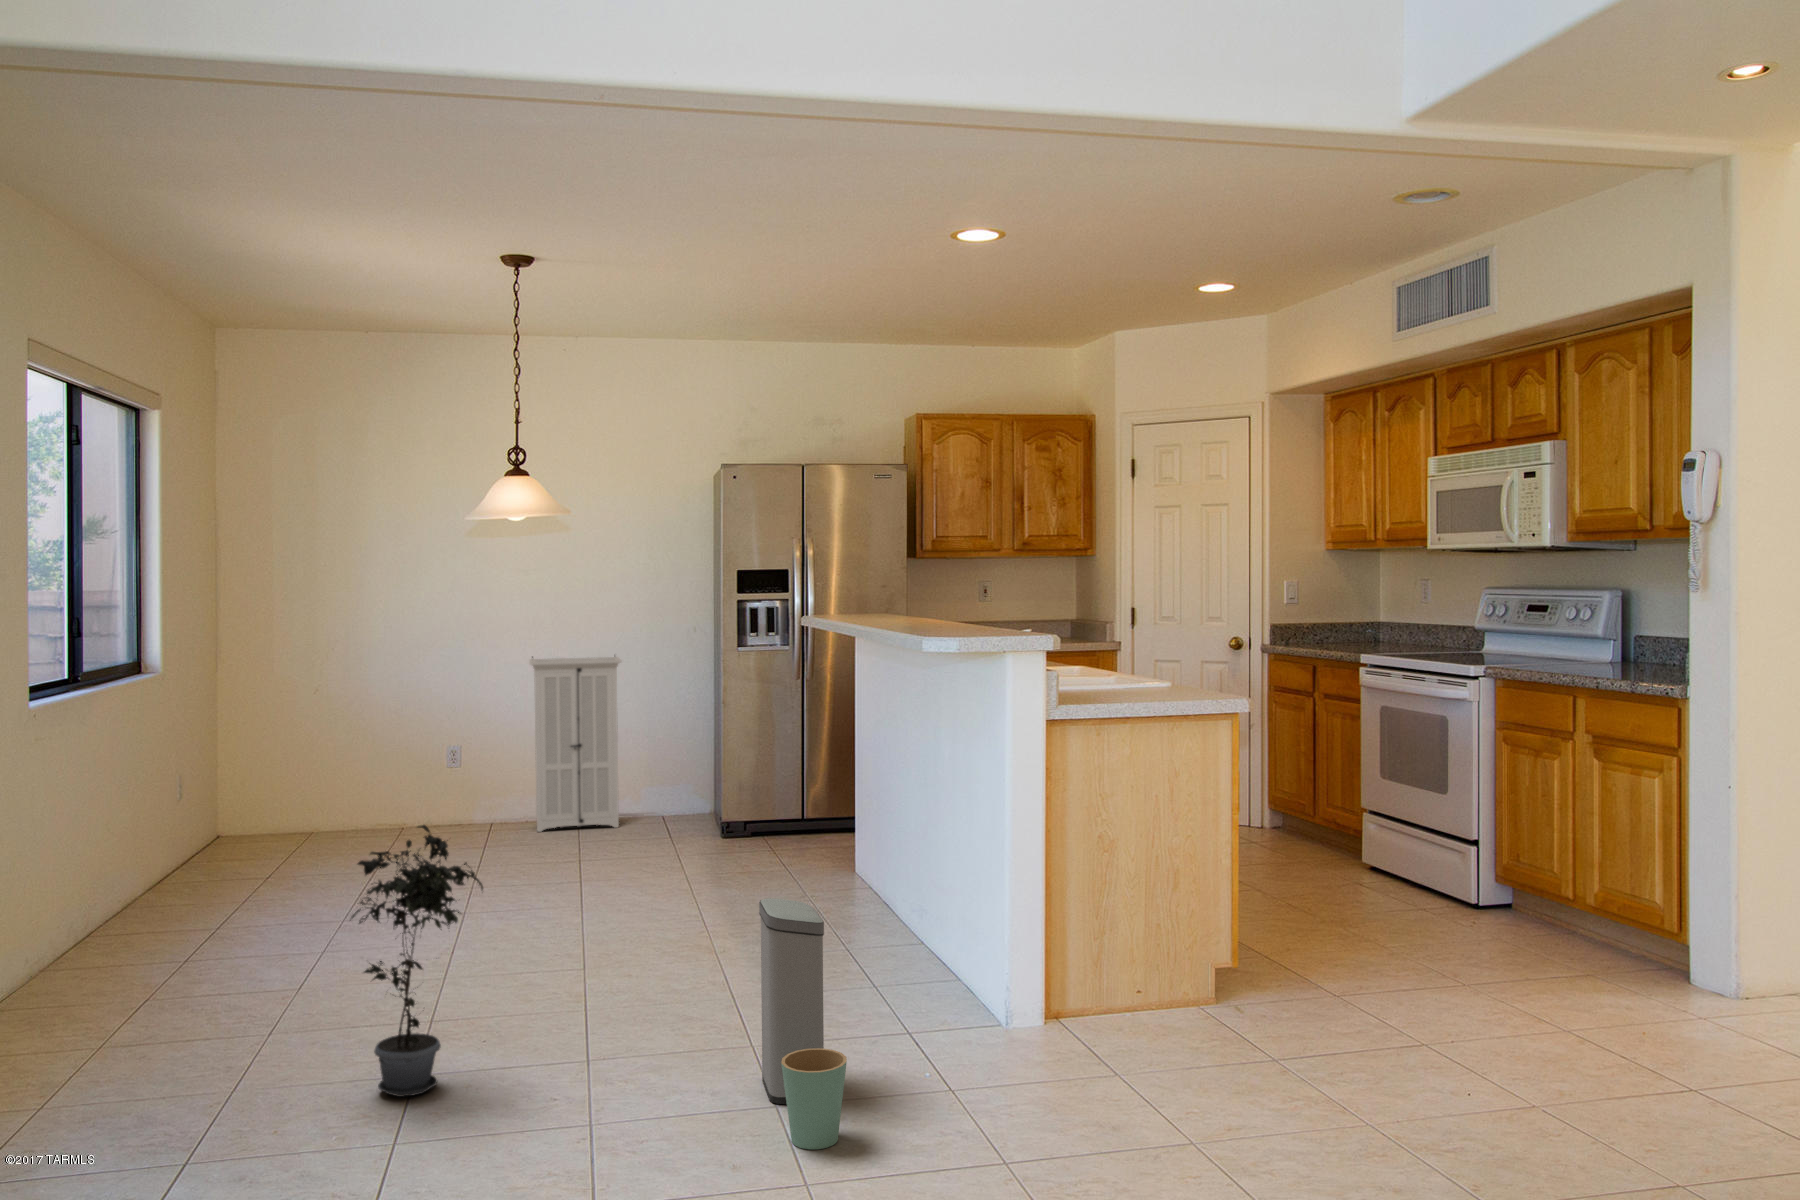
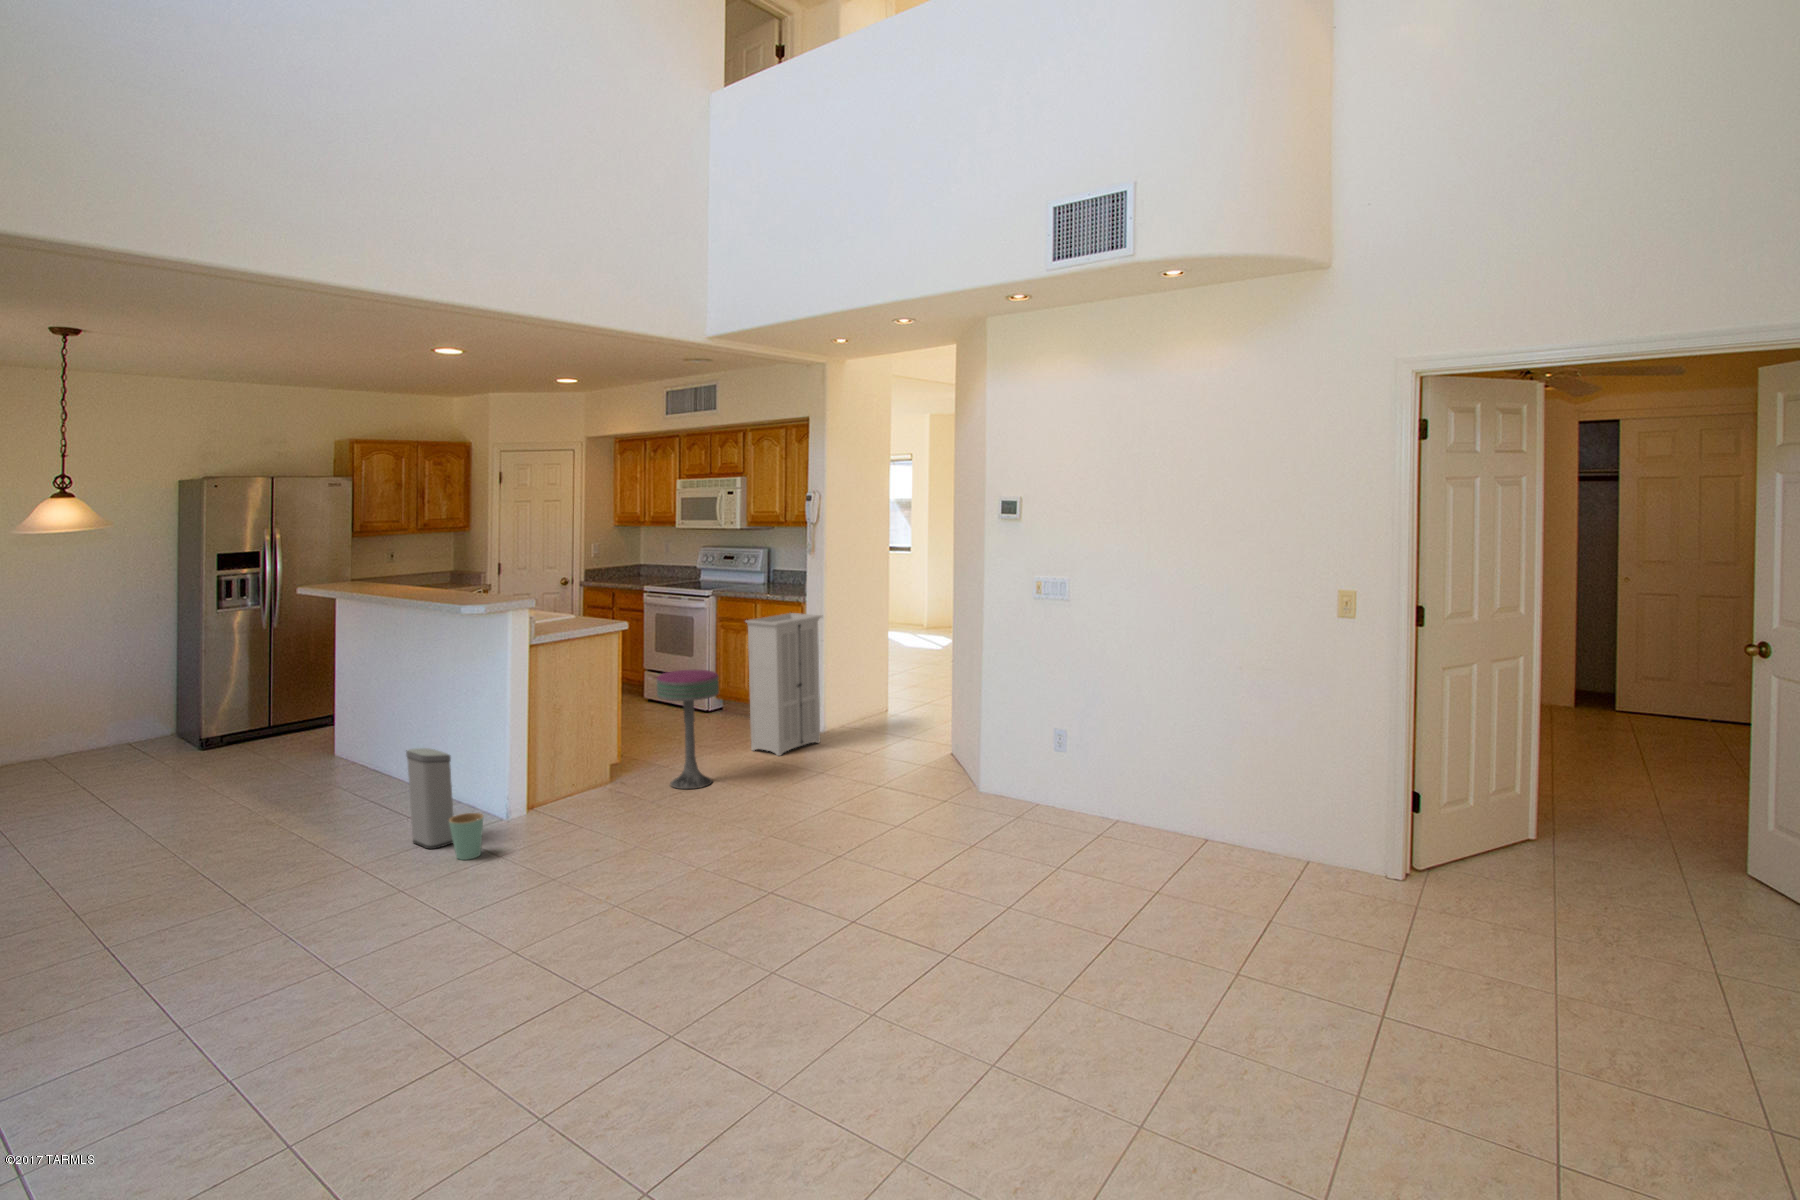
storage cabinet: present [529,656,622,832] -> present [746,613,822,756]
bar stool: none [1278,814,1423,1091] -> present [656,670,719,789]
potted plant: present [351,825,483,1097] -> none [135,739,248,897]

